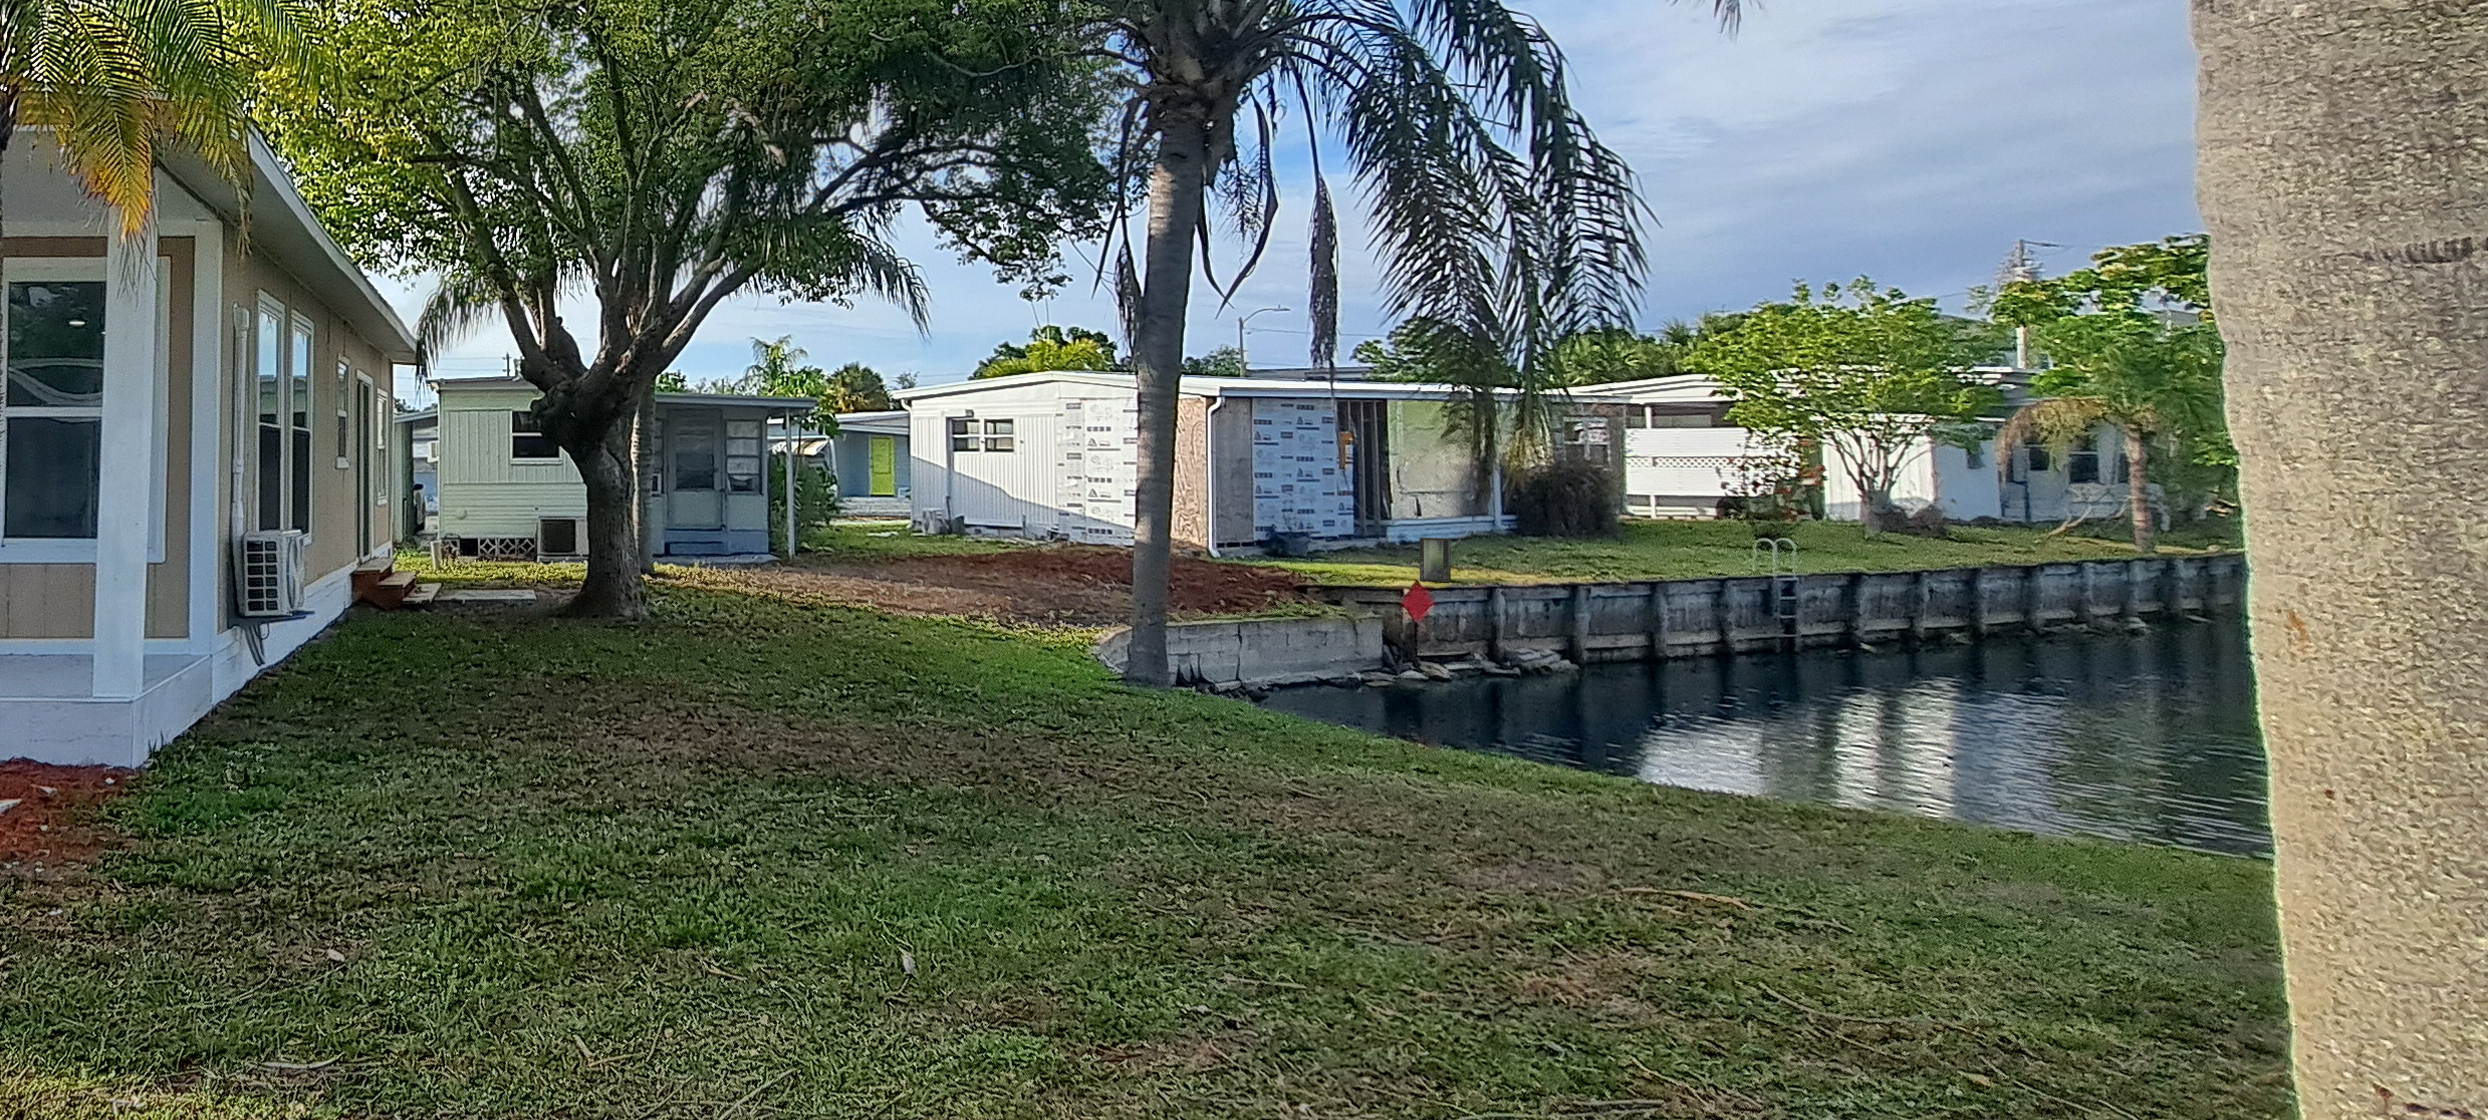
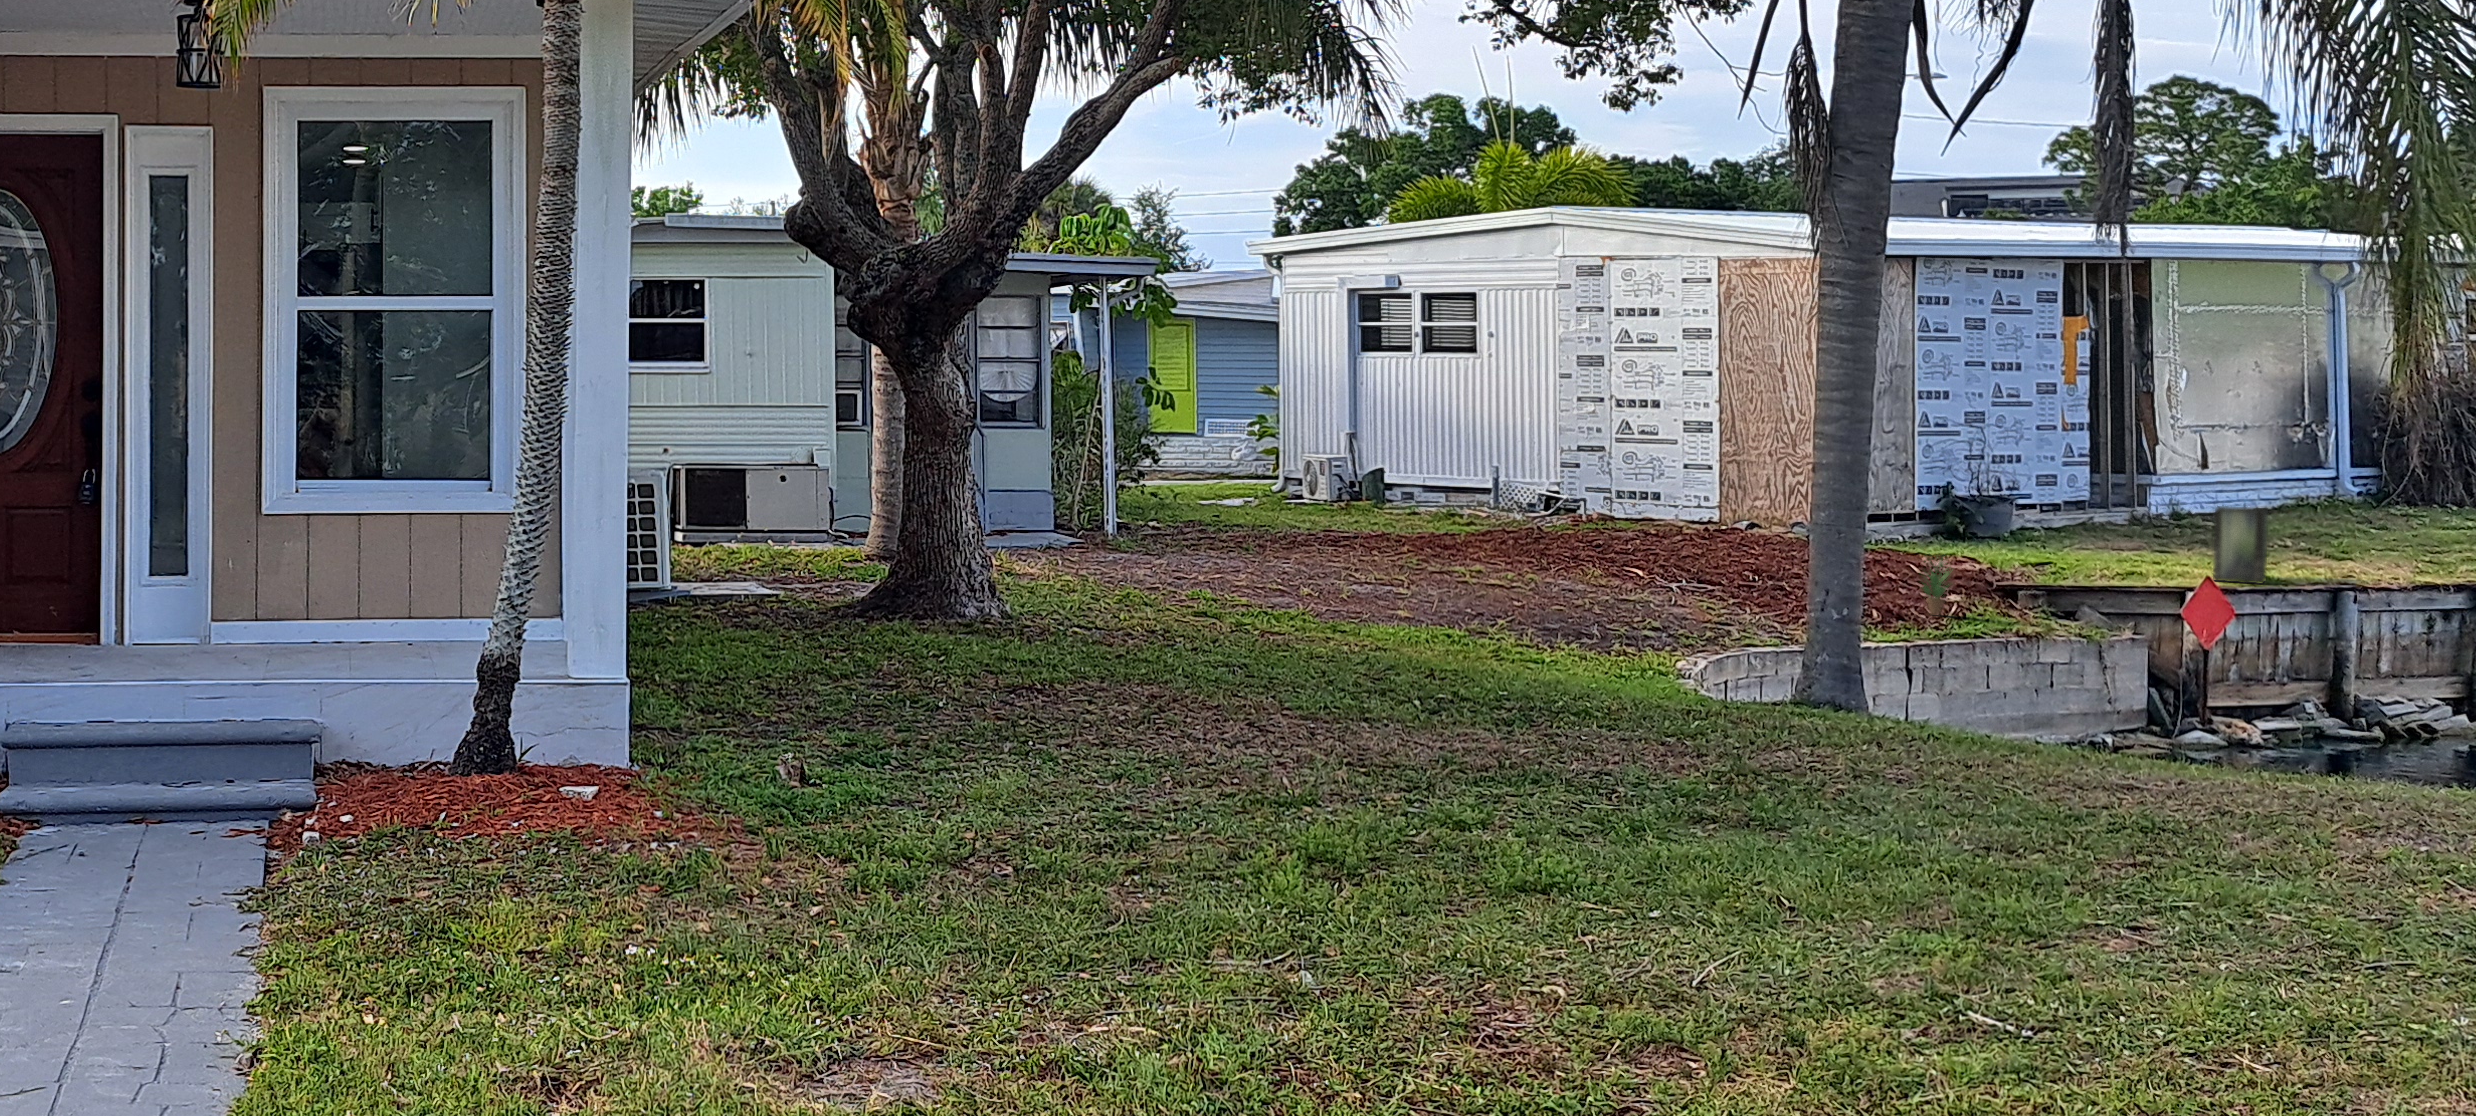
potted plant: none [1242,563,1263,601] -> present [1923,555,1950,615]

